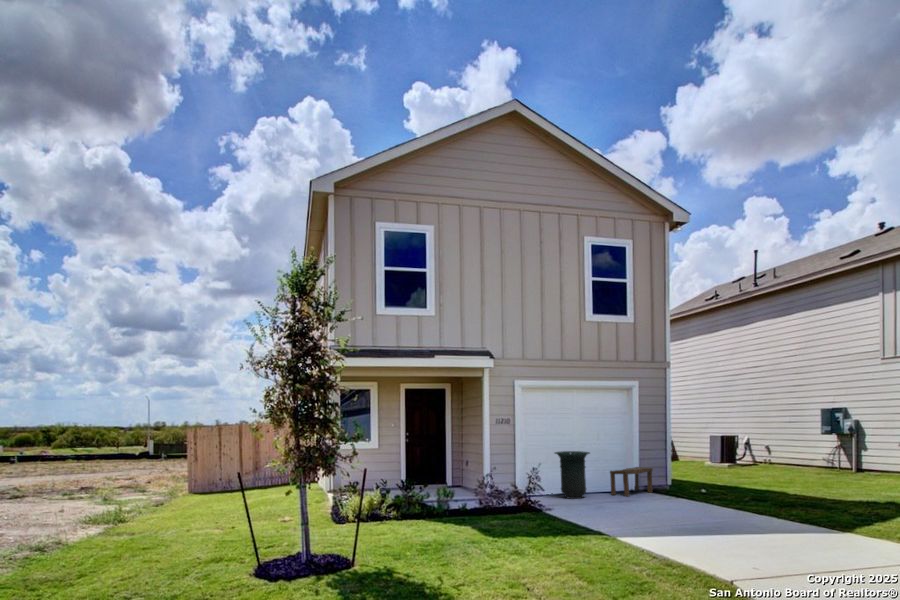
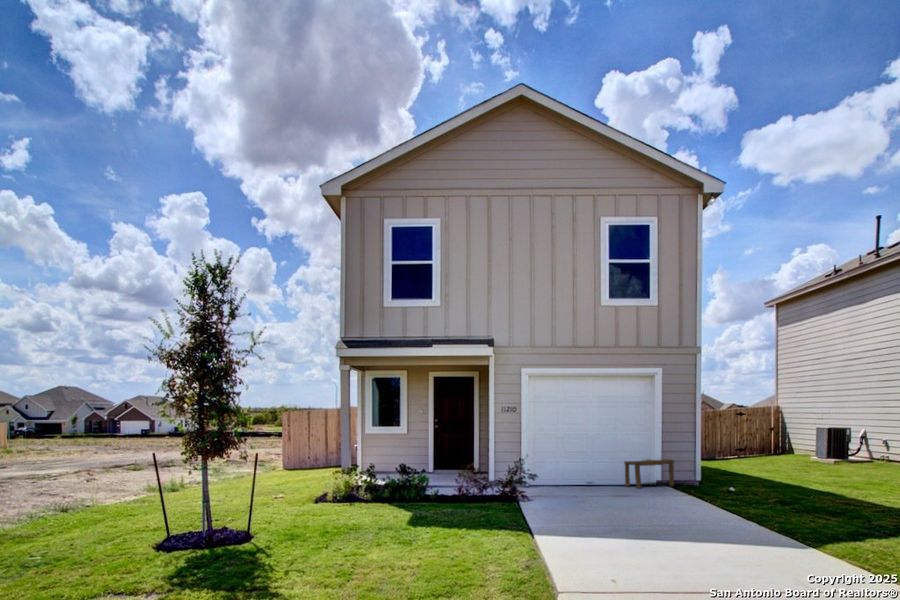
trash can: present [555,451,590,499] -> none [562,440,599,488]

